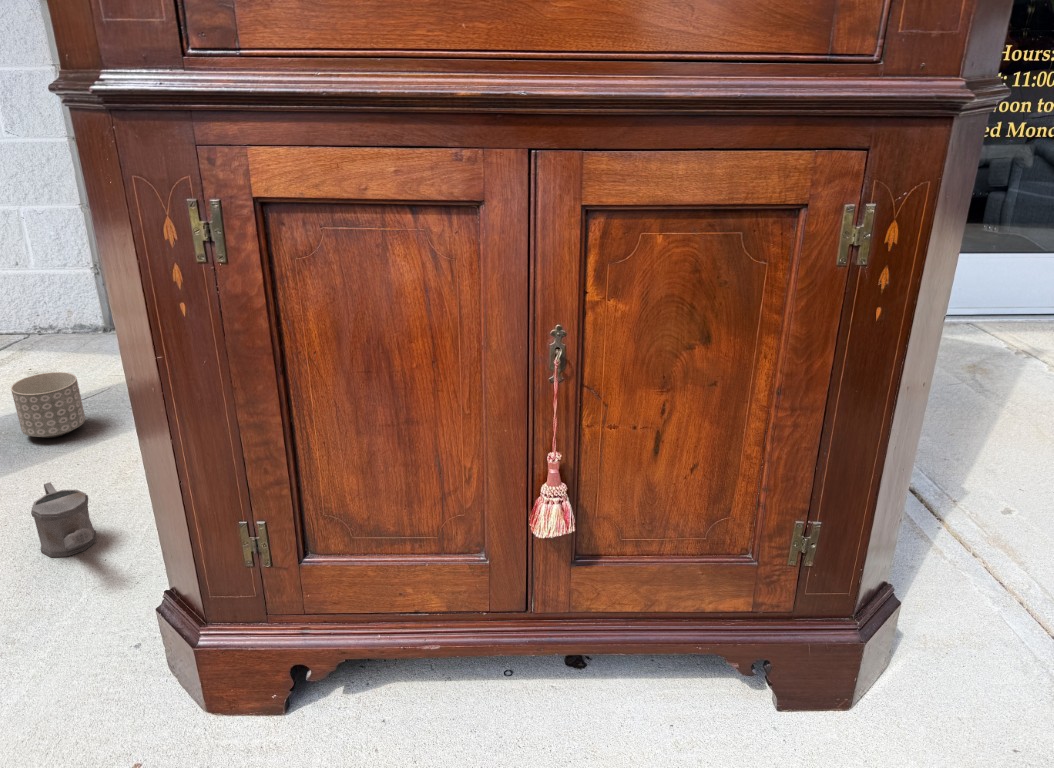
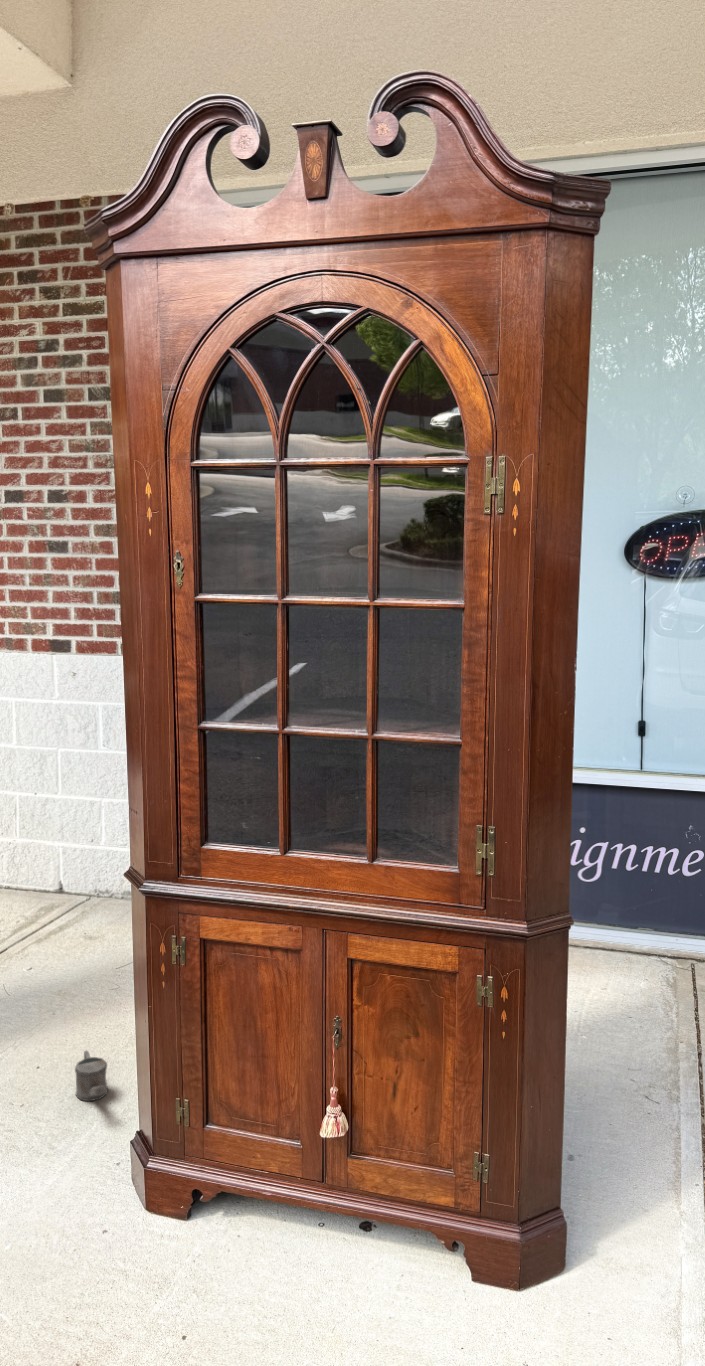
planter: present [11,372,86,438] -> none [74,967,115,1014]

